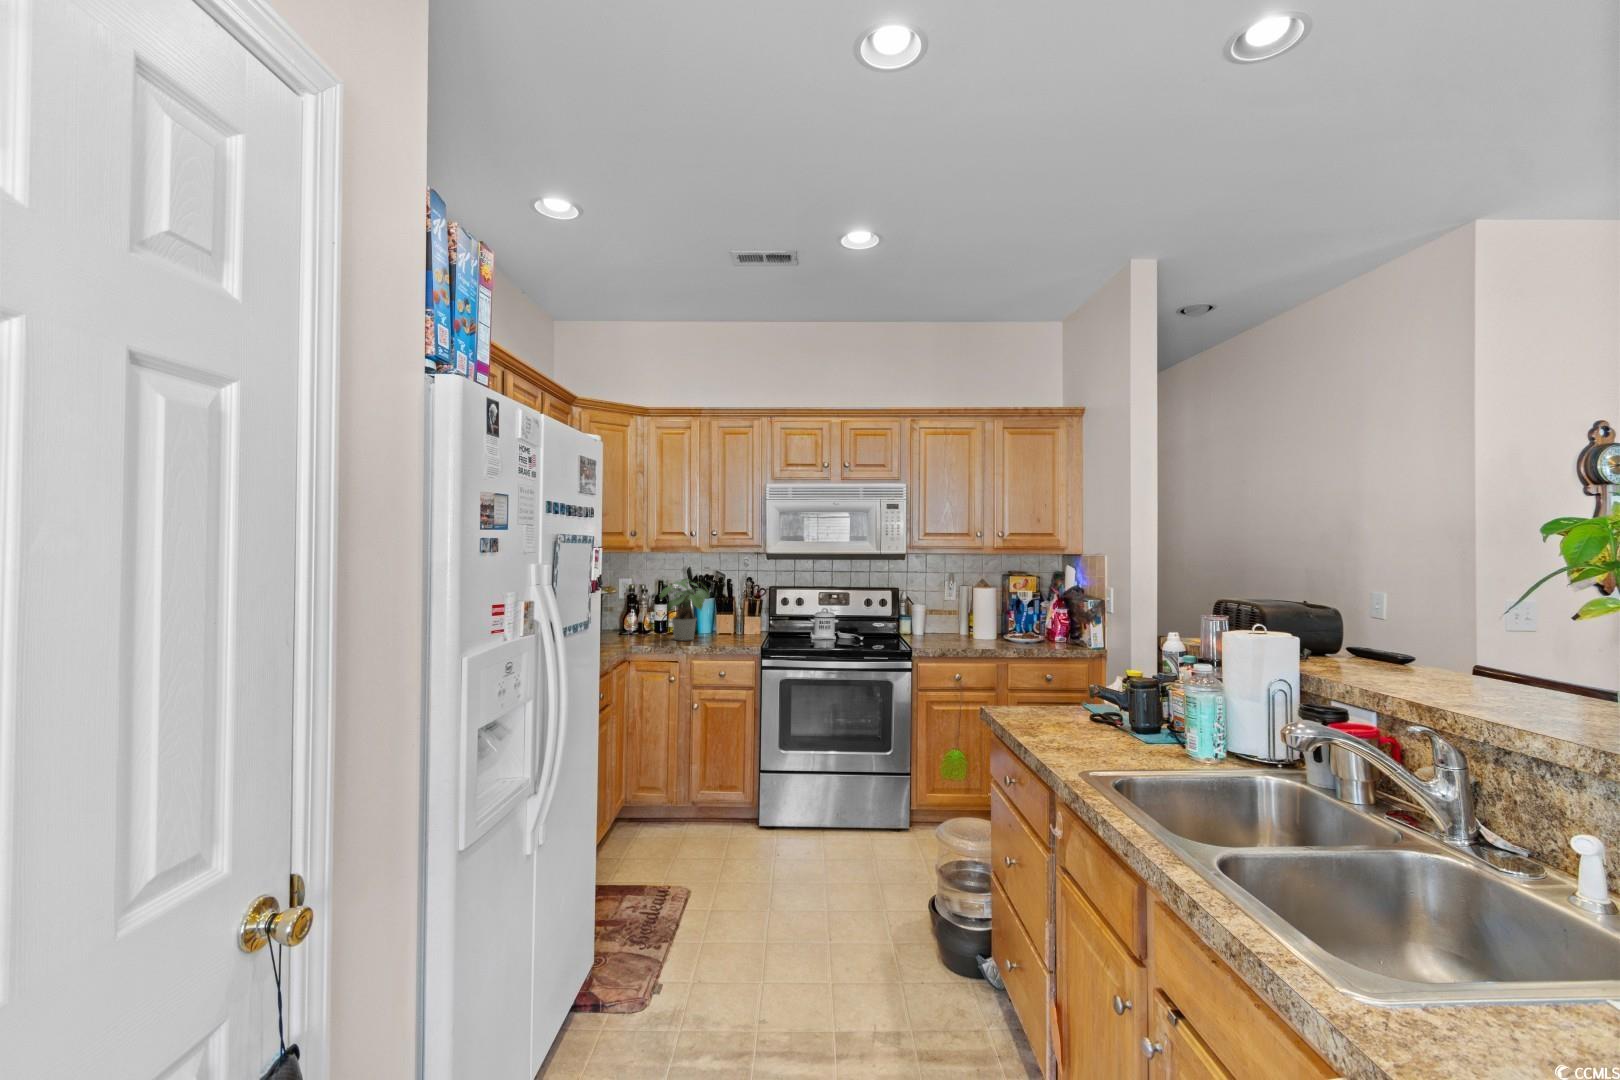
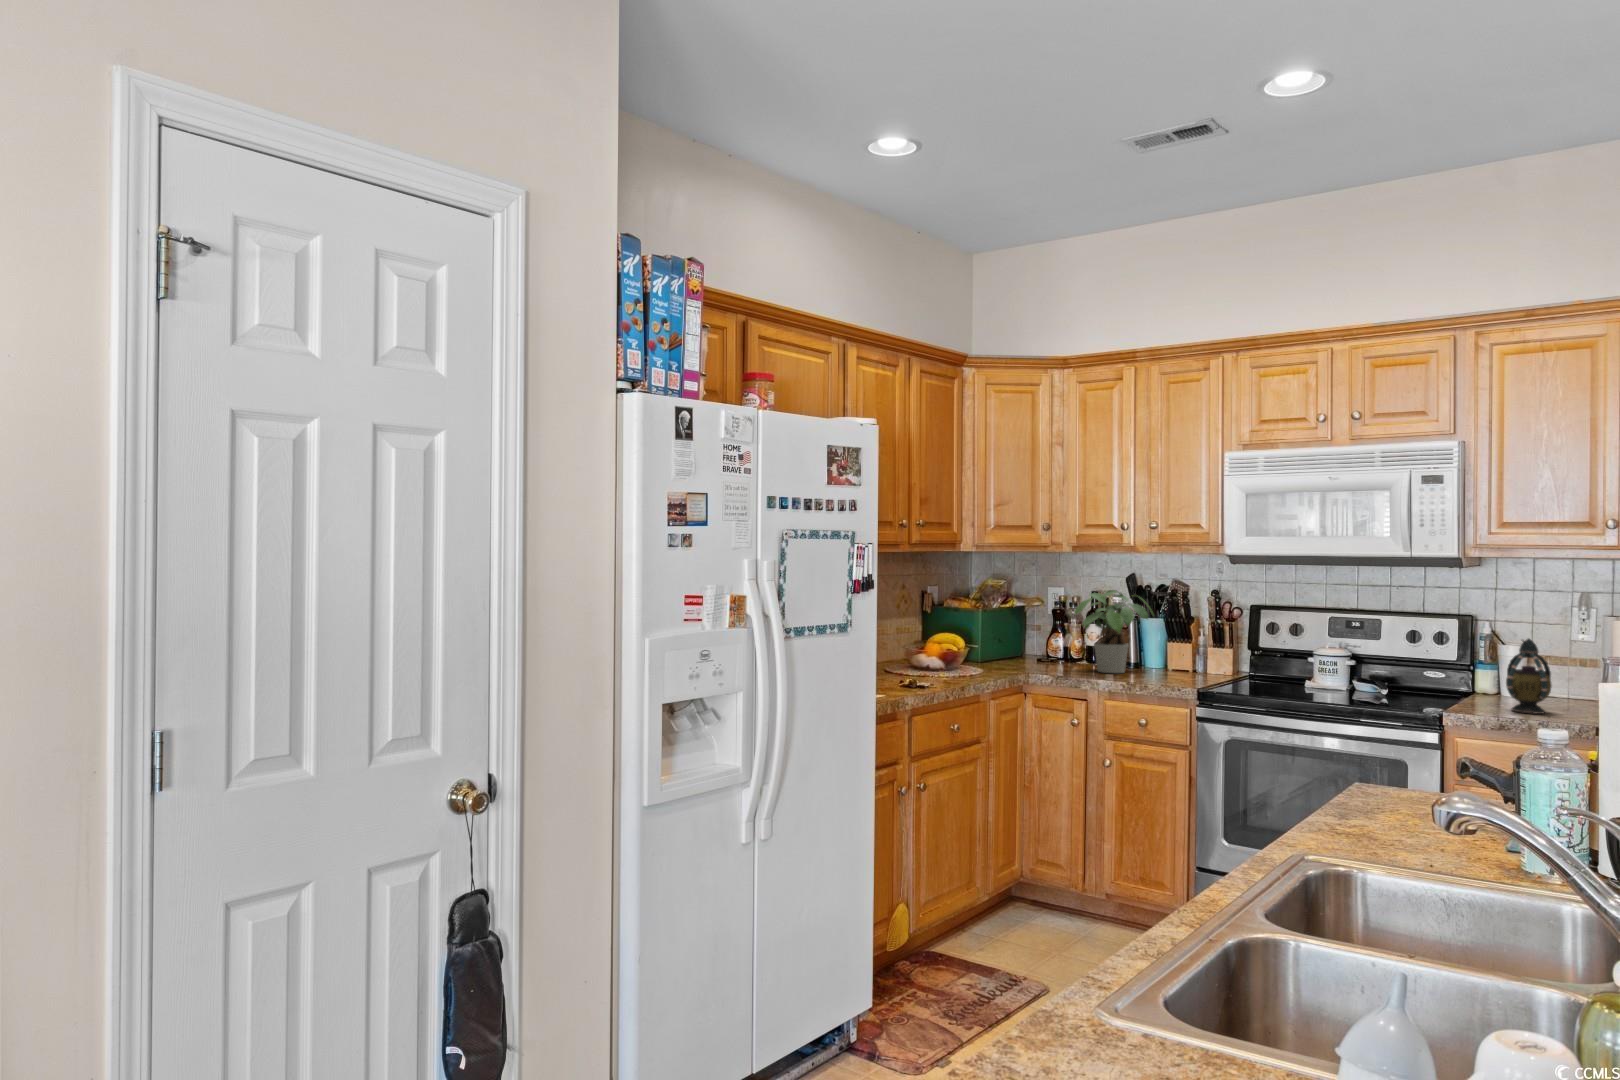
teapot: none [927,602,952,645] -> present [1506,639,1552,714]

